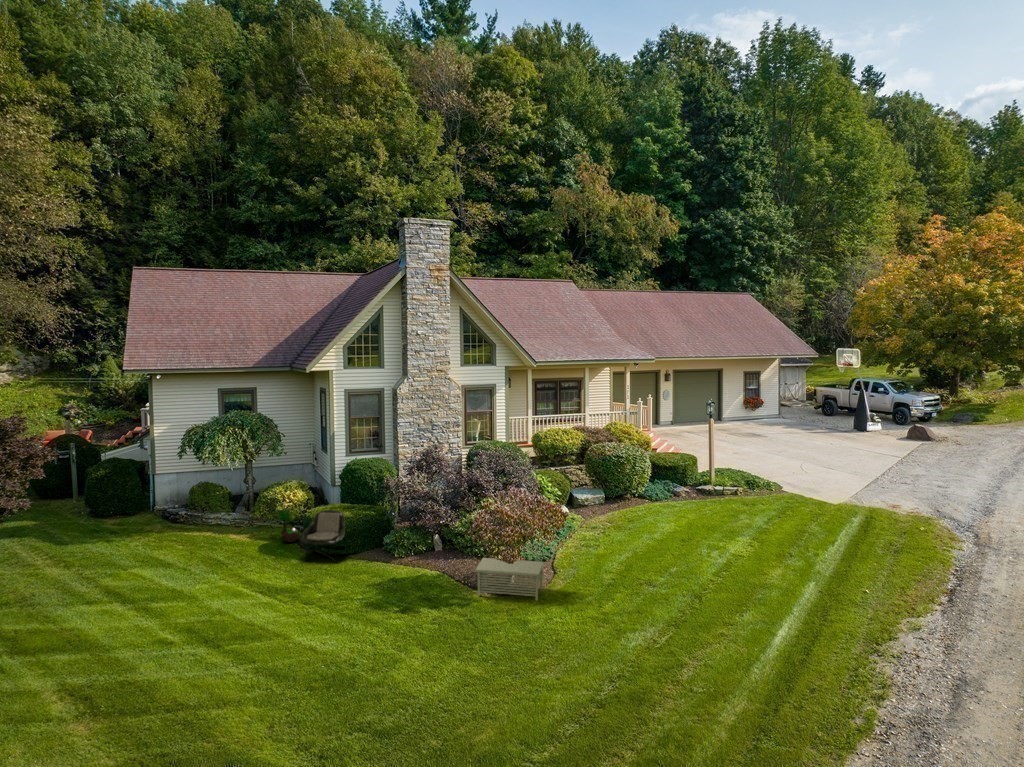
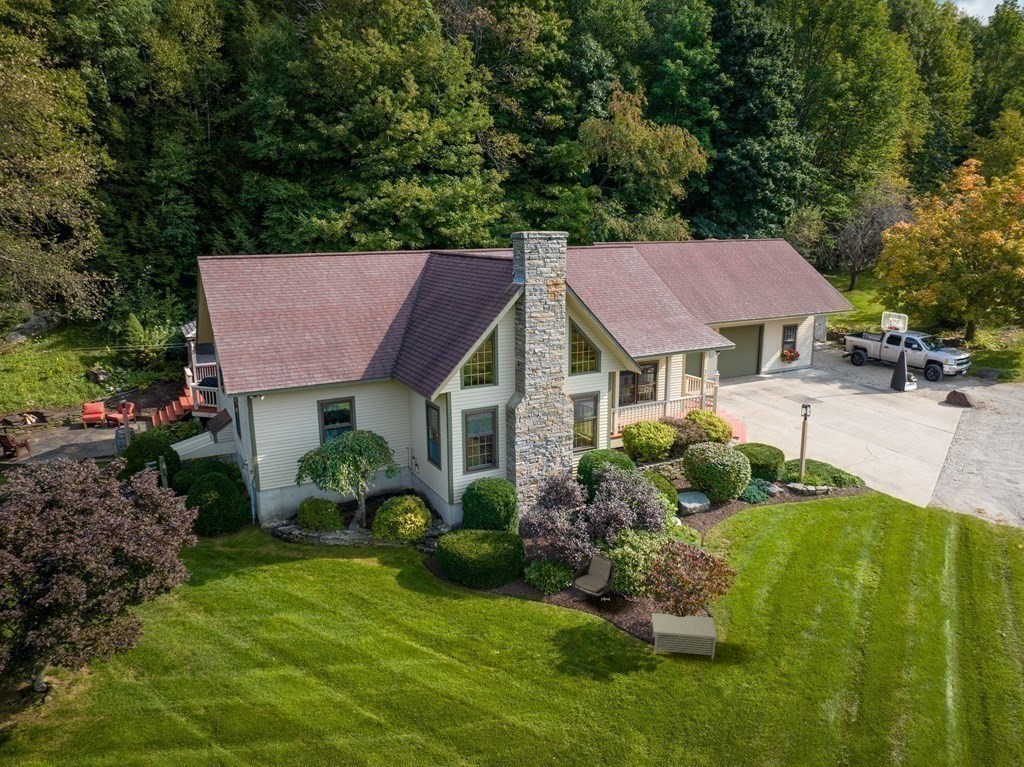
potted tree: present [276,510,299,542] -> none [417,542,441,577]
lounge chair: present [301,510,347,562] -> present [571,555,615,612]

